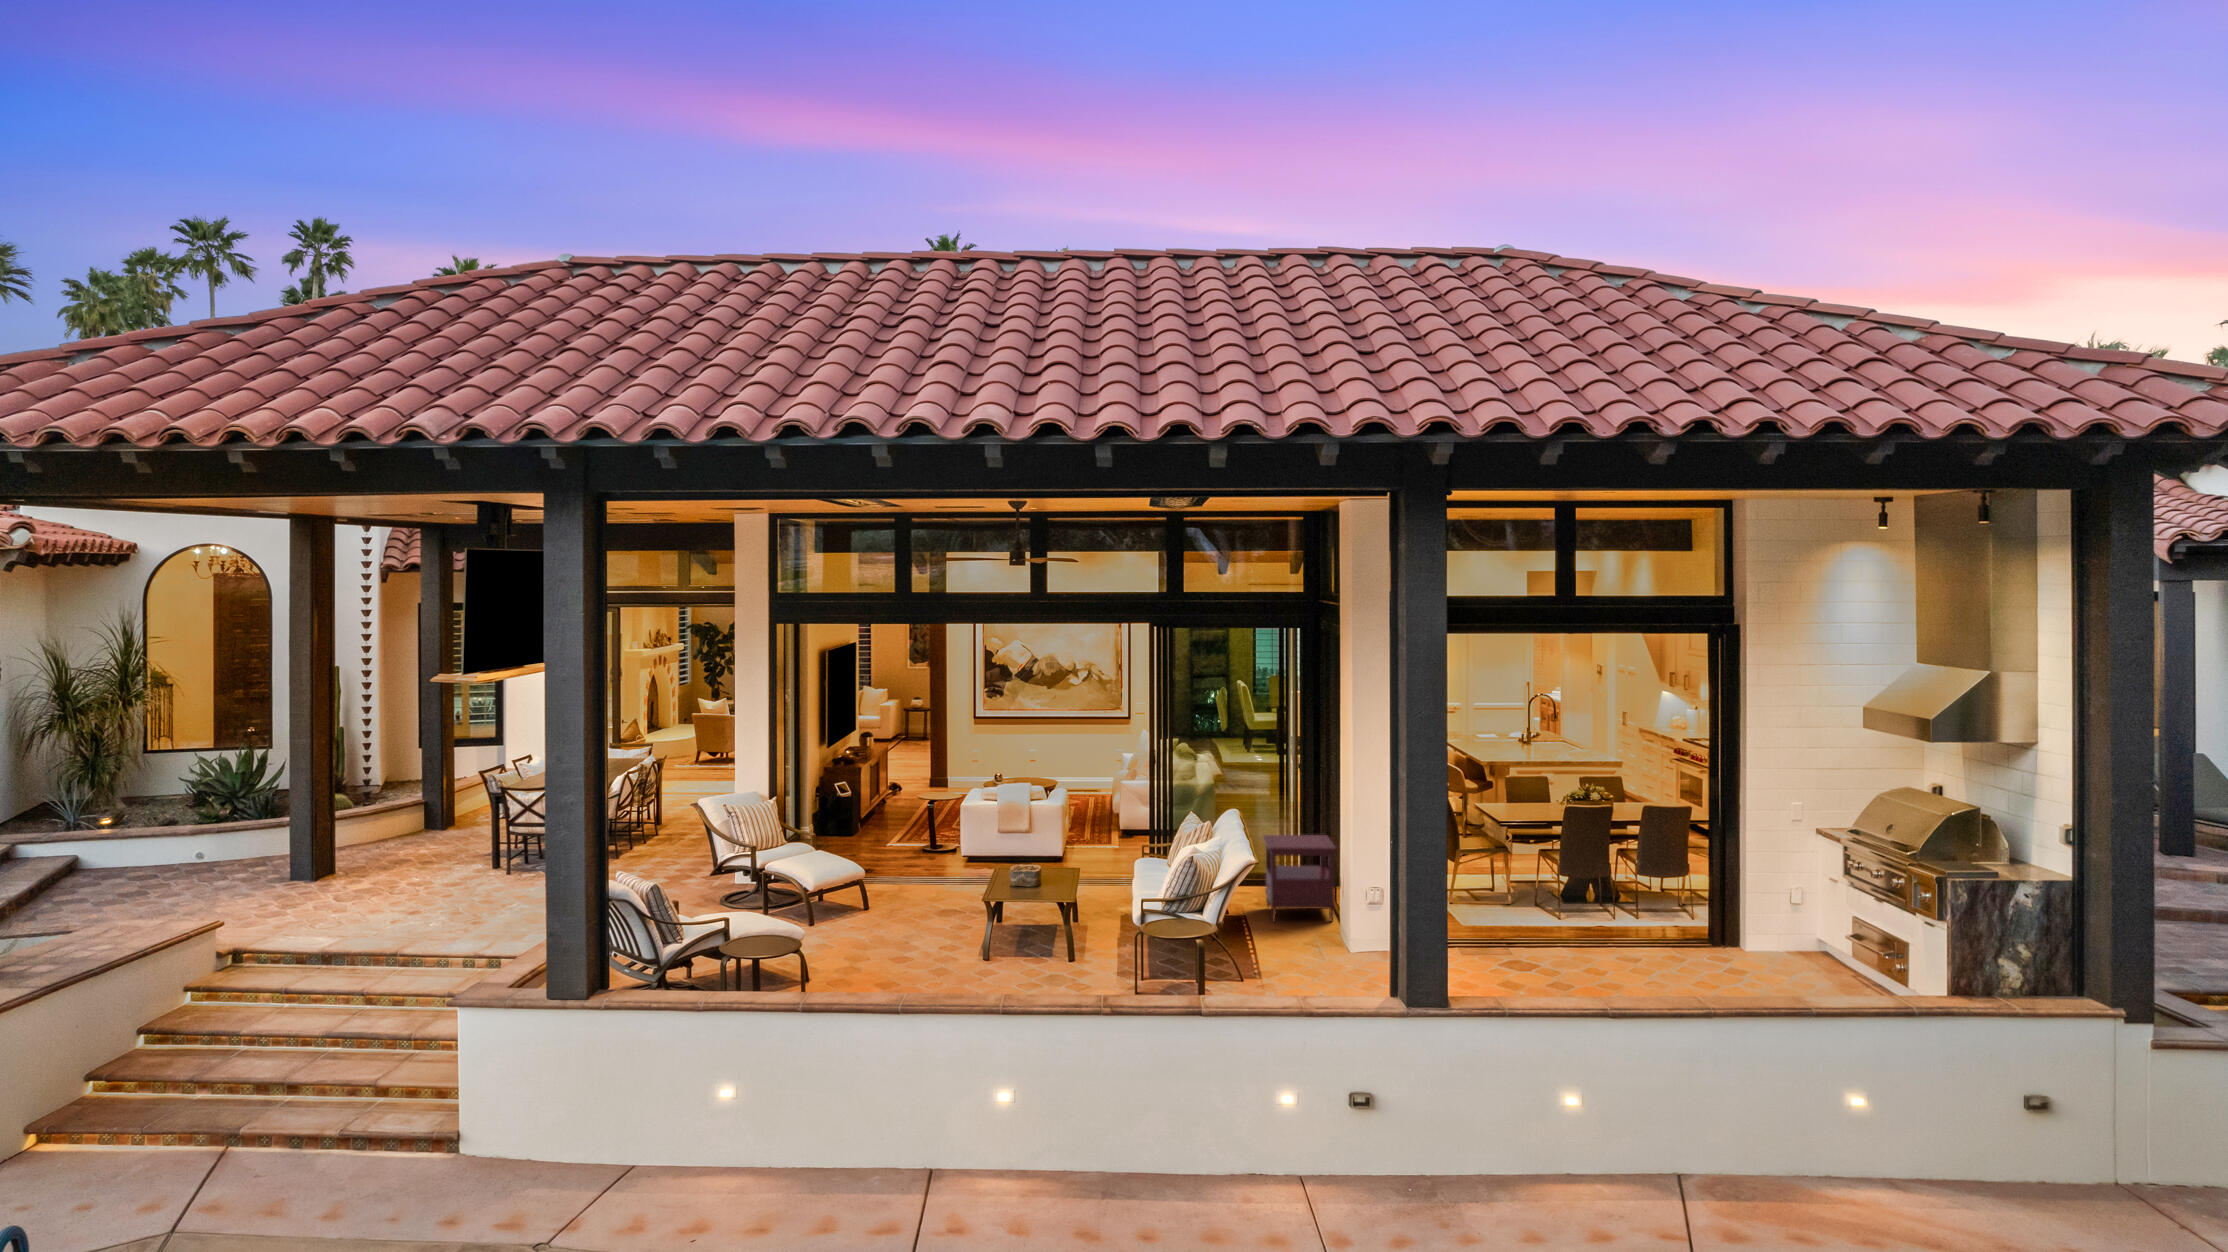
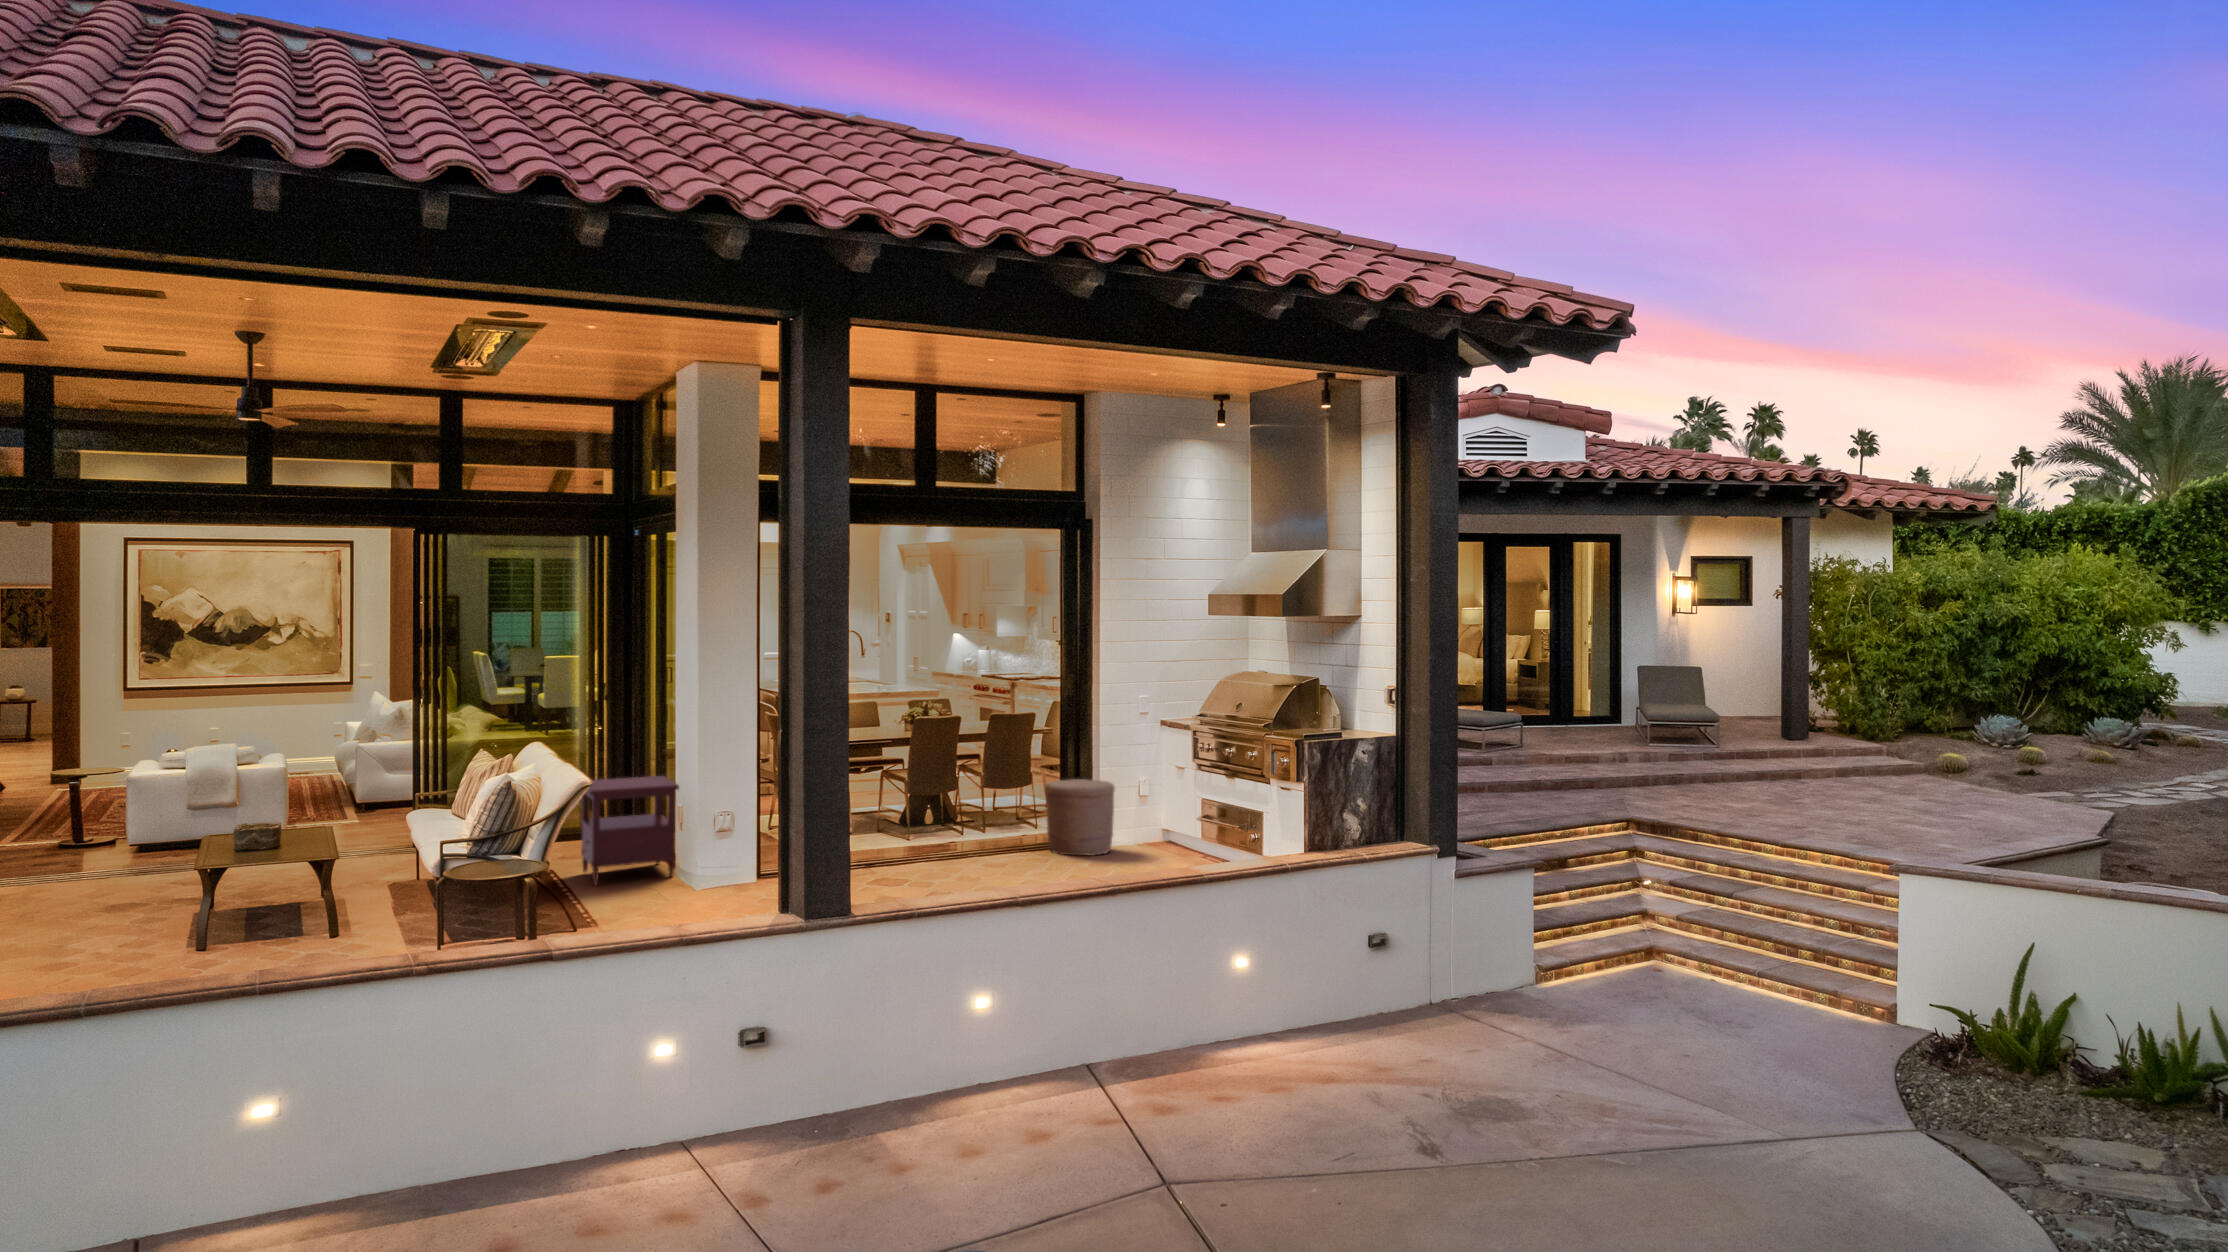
woven basket: none [1671,873,1747,953] -> present [1045,779,1115,856]

